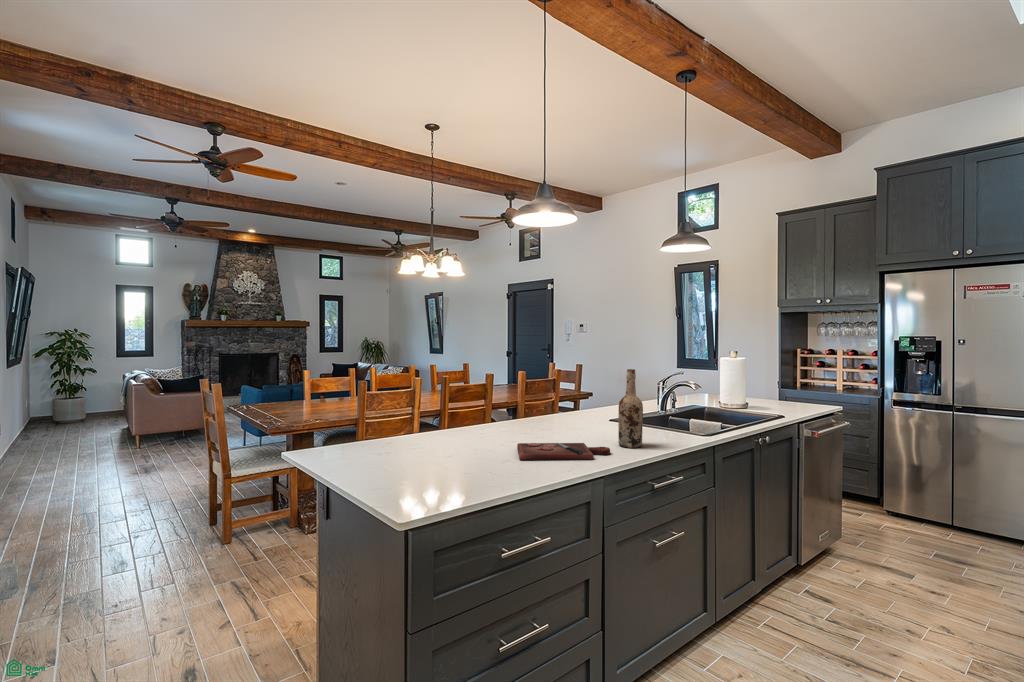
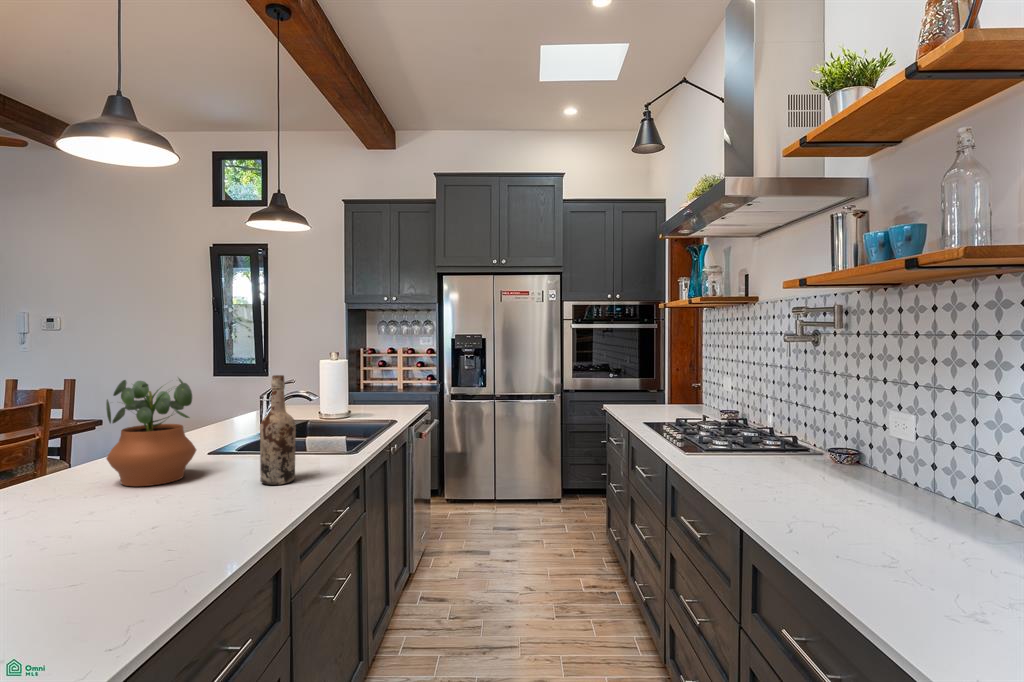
potted plant: none [542,366,592,434] -> present [106,378,196,486]
cutting board: present [517,443,610,460] -> none [95,490,266,543]

